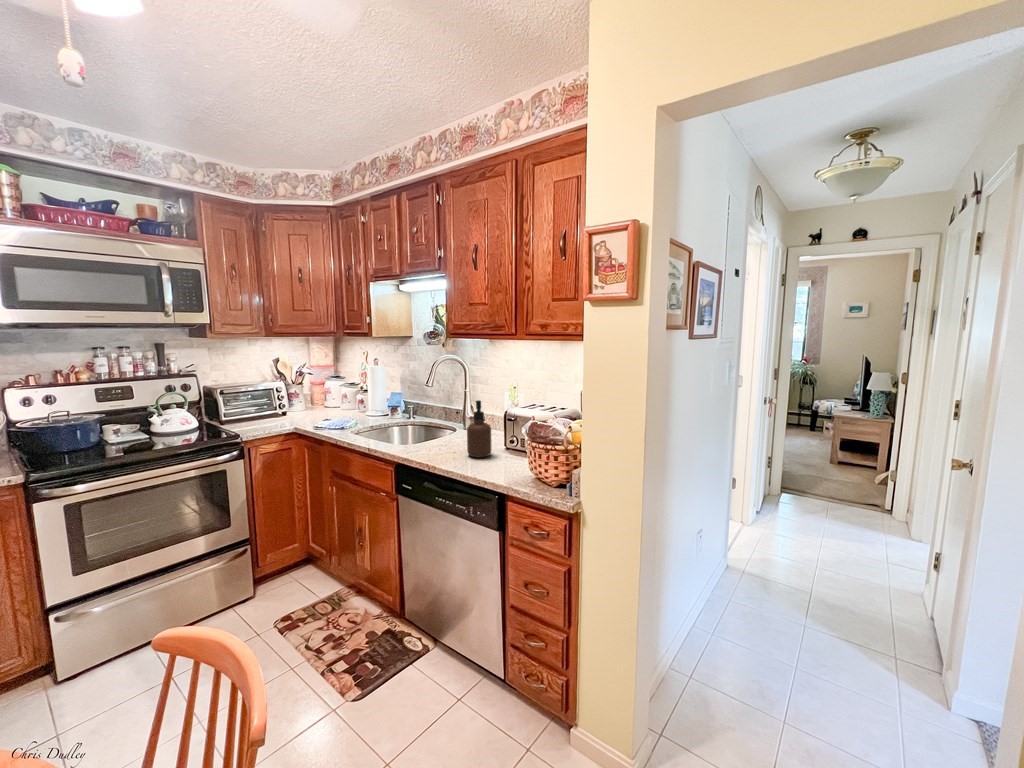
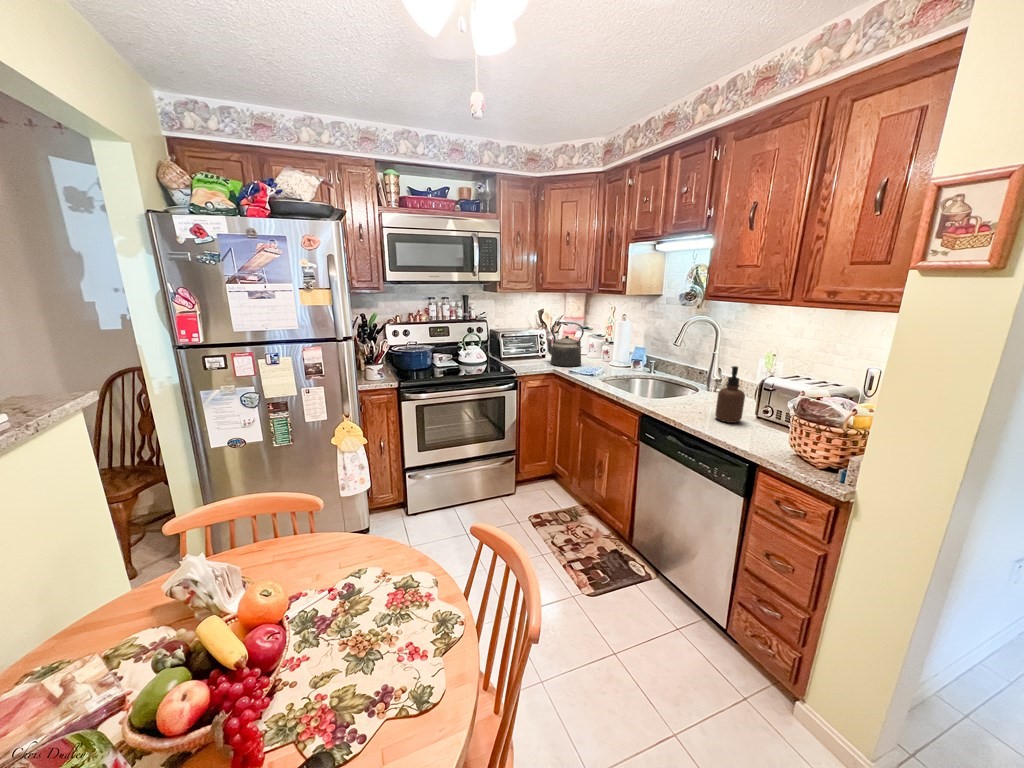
kettle: none [282,371,330,423] -> present [546,322,584,367]

